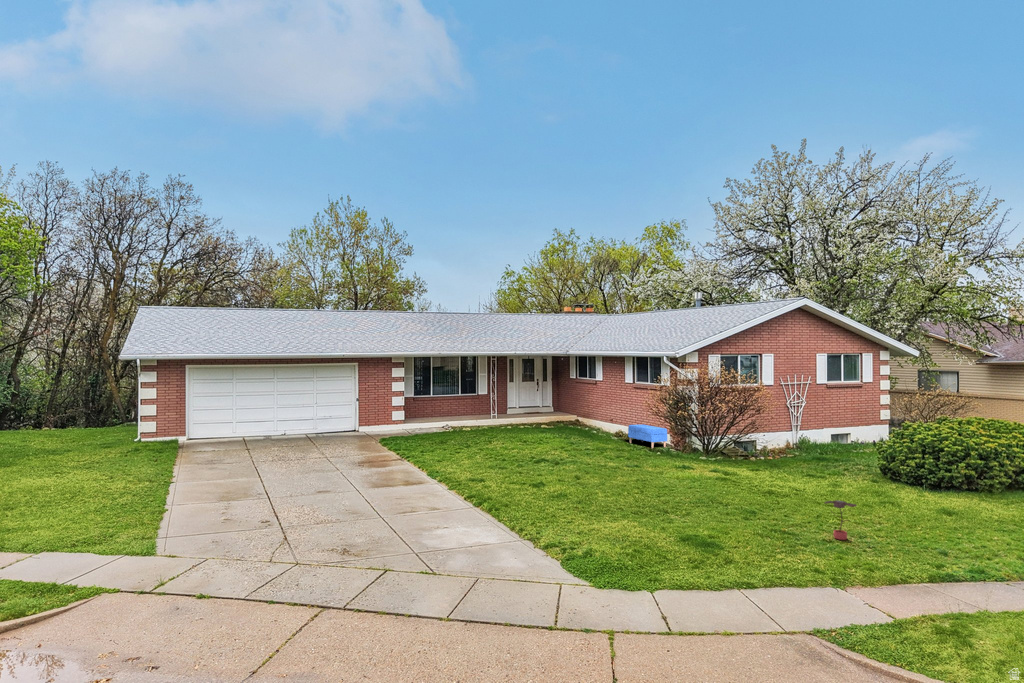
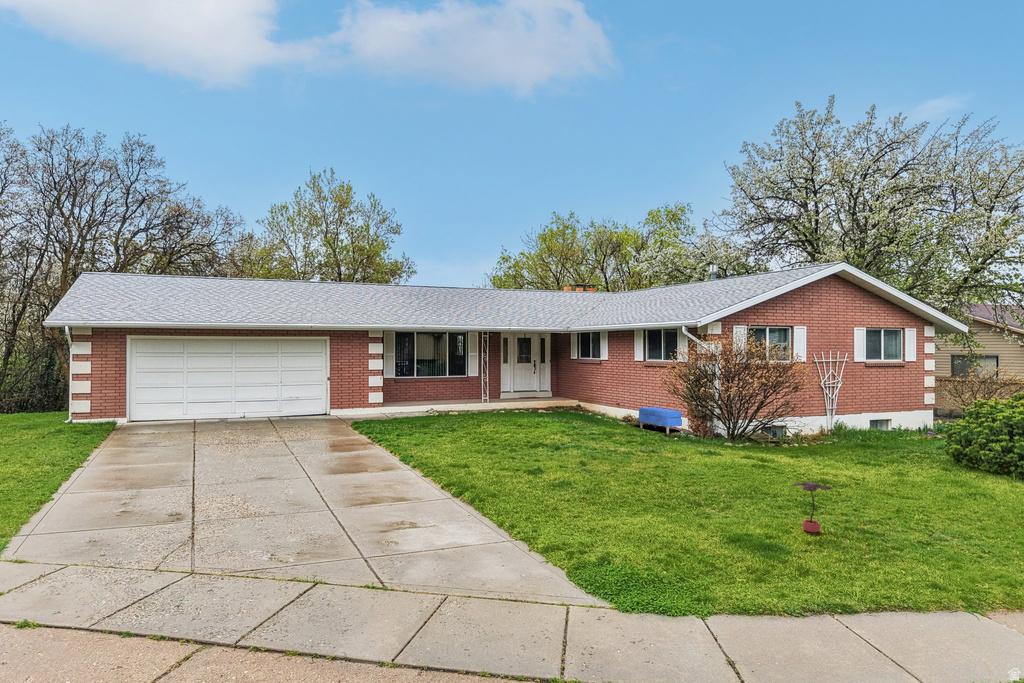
potted plant: present [825,500,857,540] -> present [792,482,833,533]

